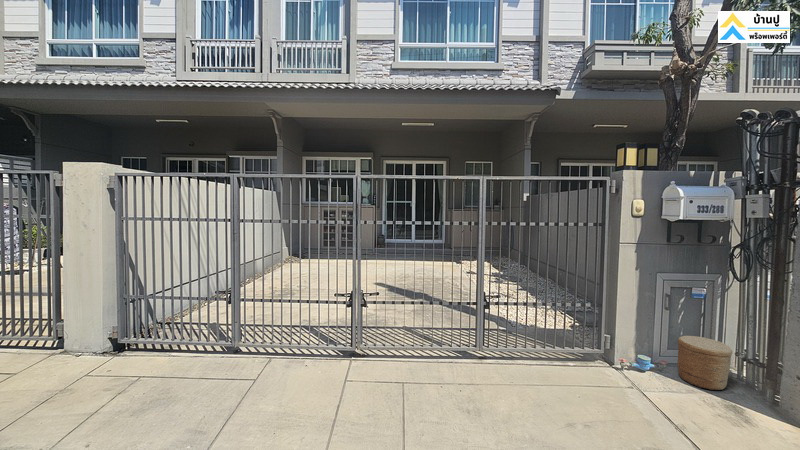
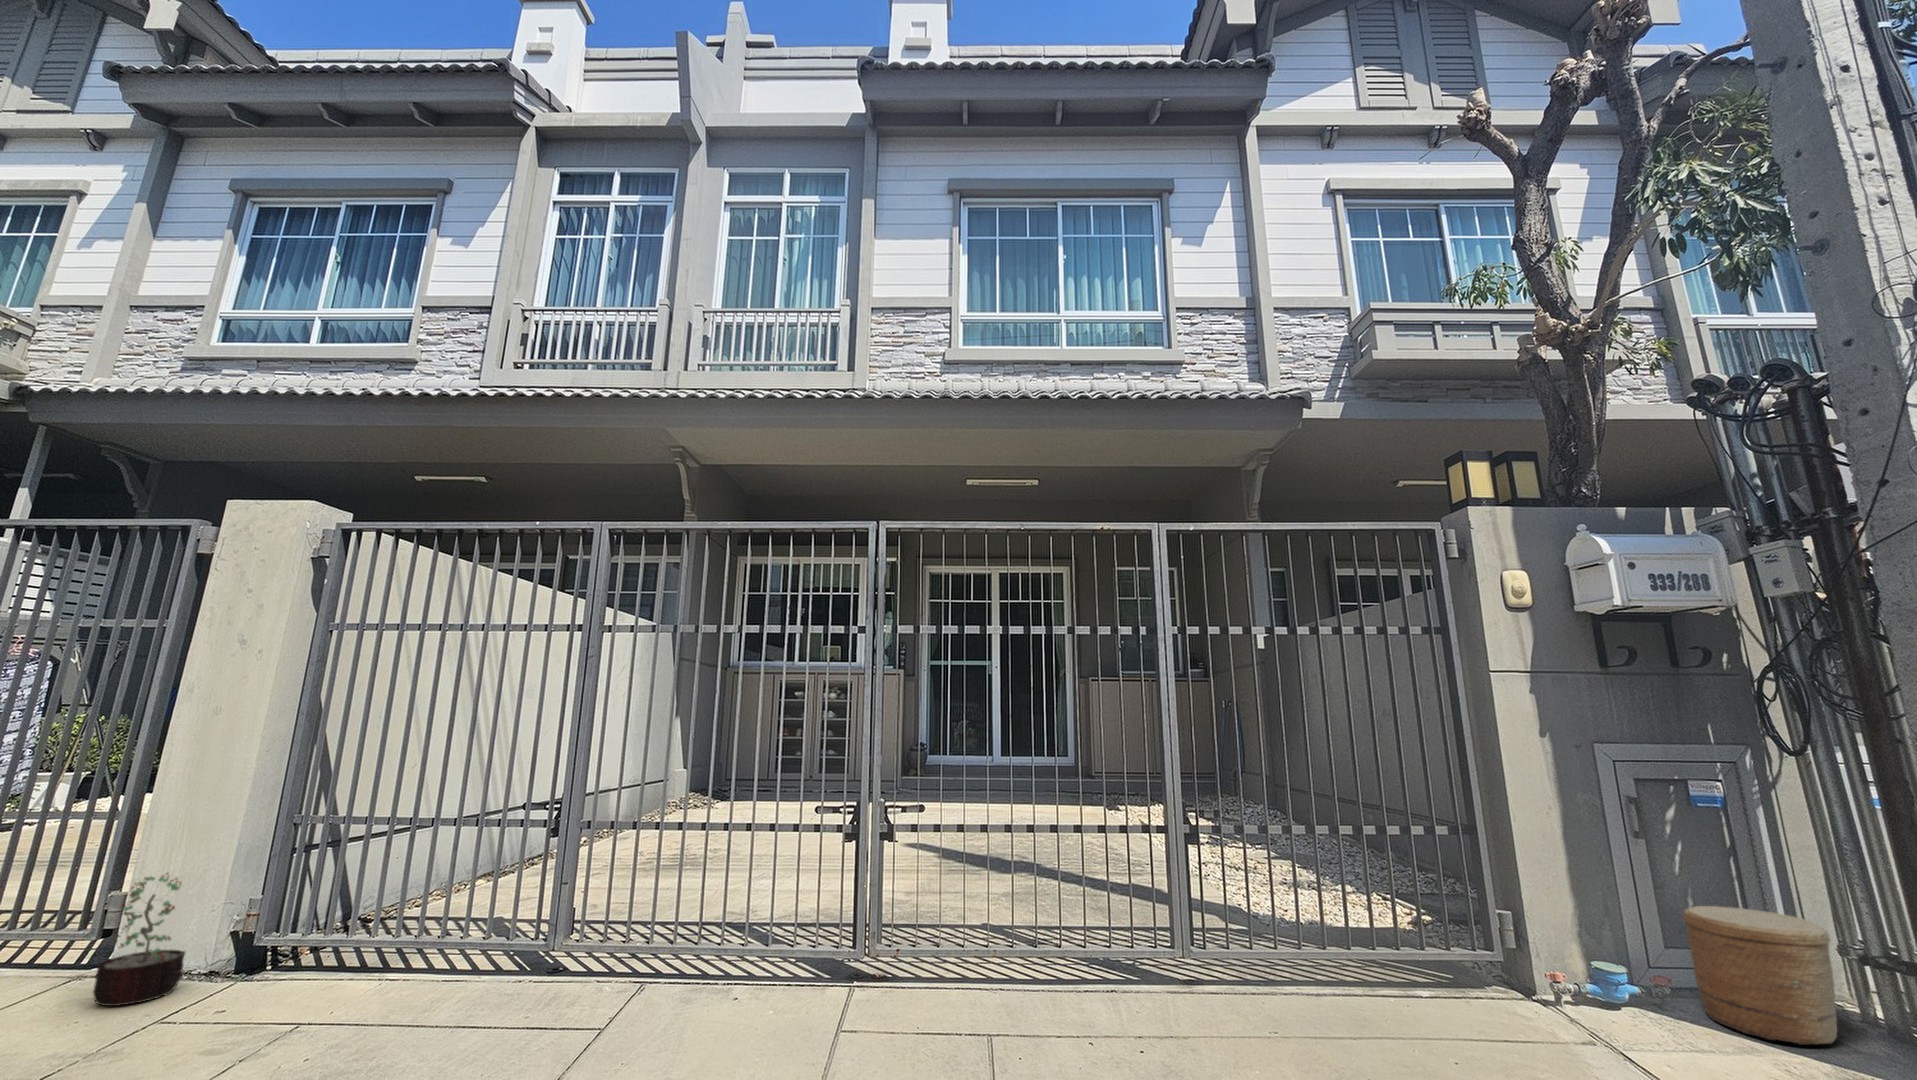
decorative plant: none [59,317,93,367] -> present [93,873,185,1006]

